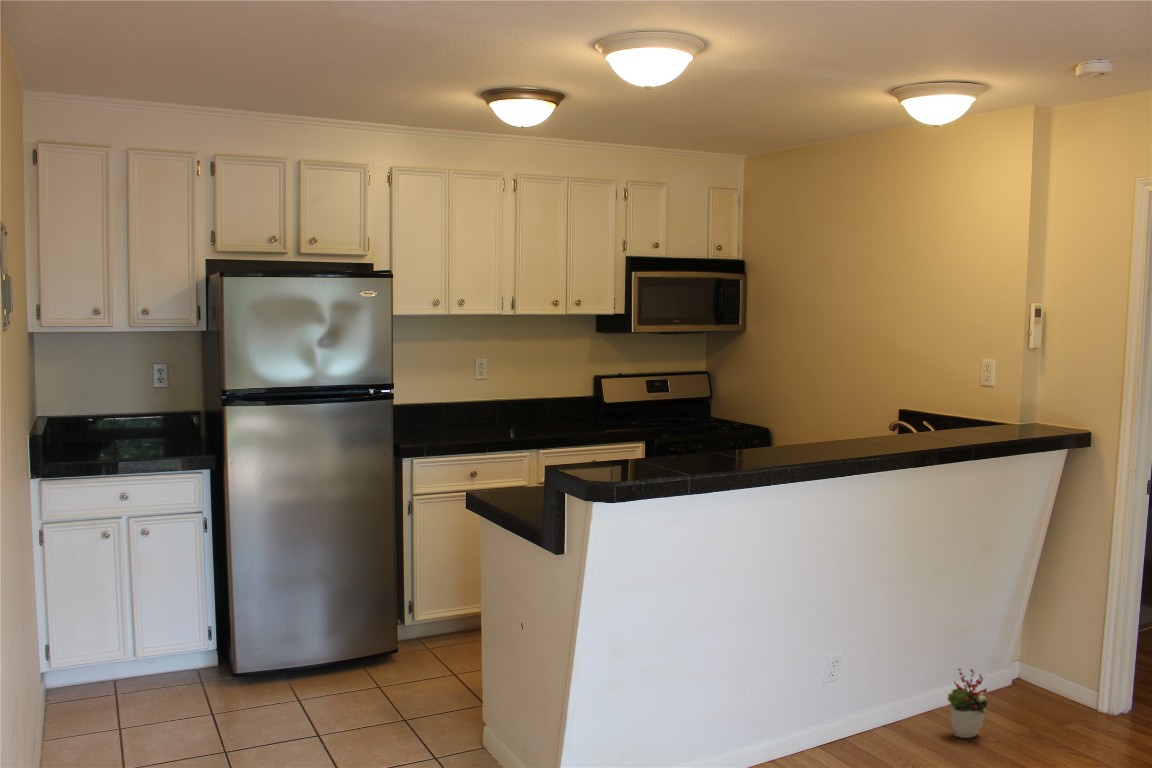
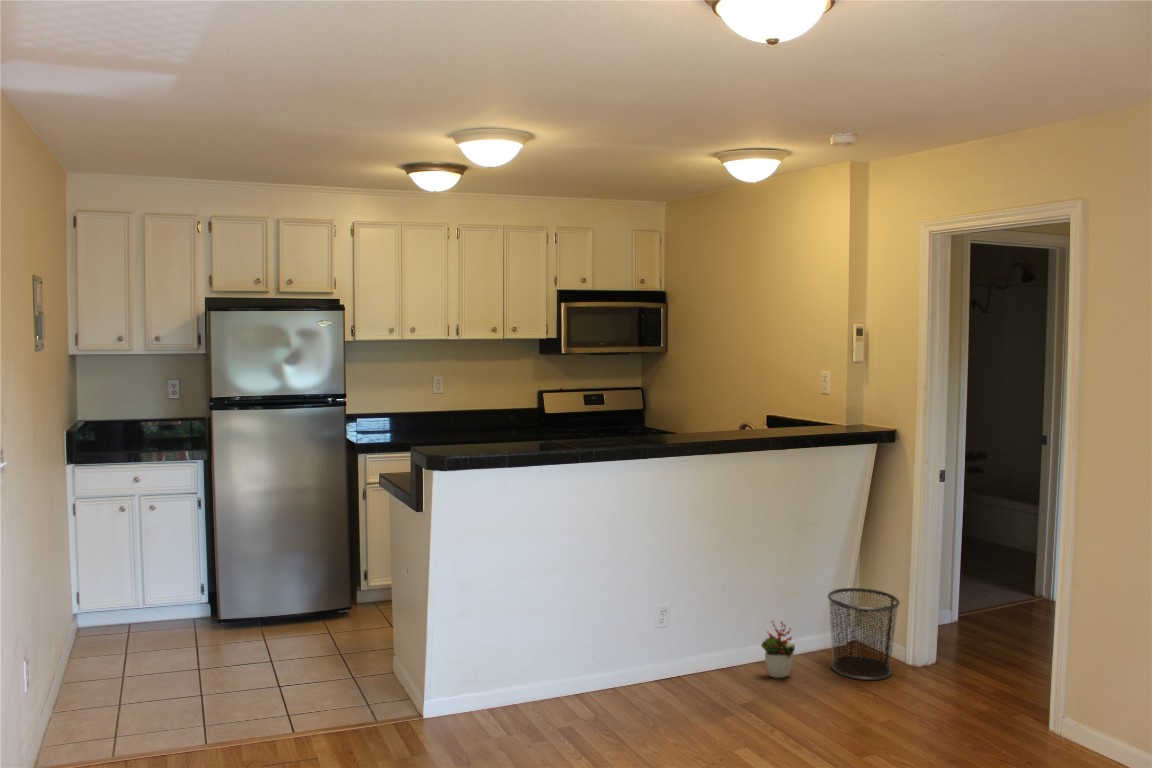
waste bin: none [1015,622,1109,738] -> present [828,588,900,680]

